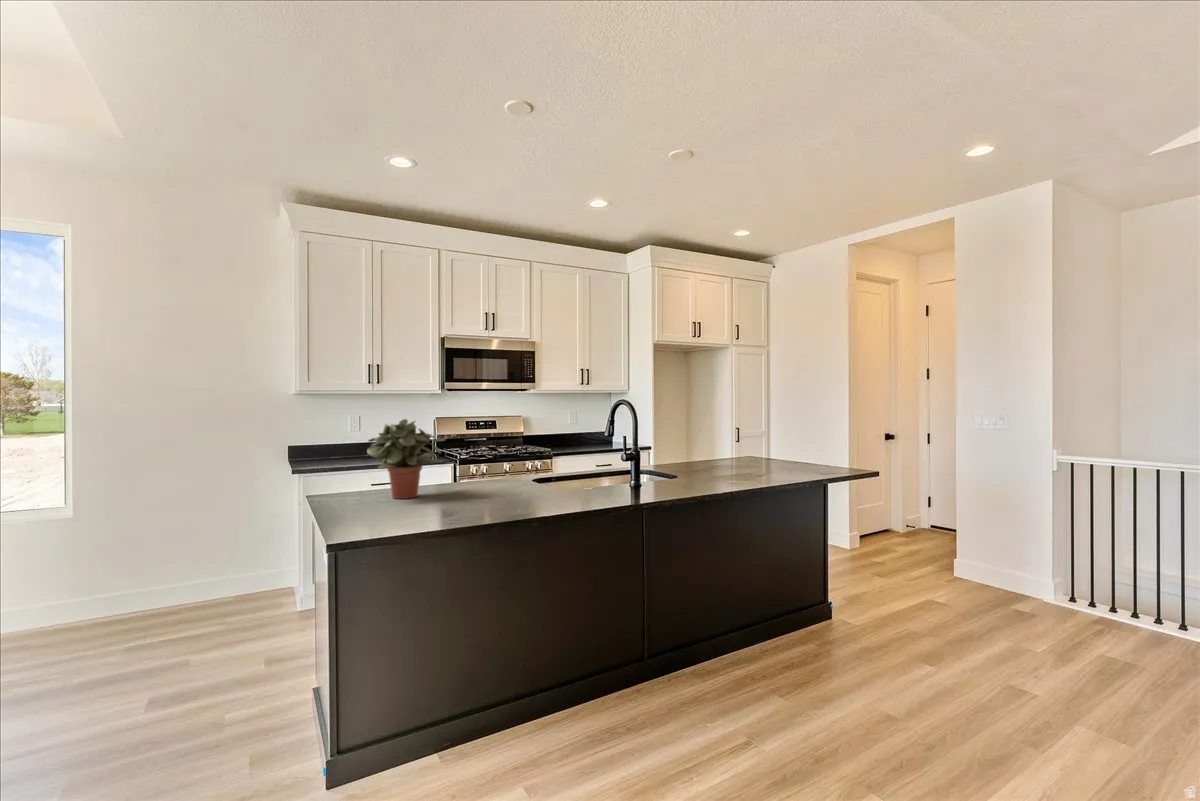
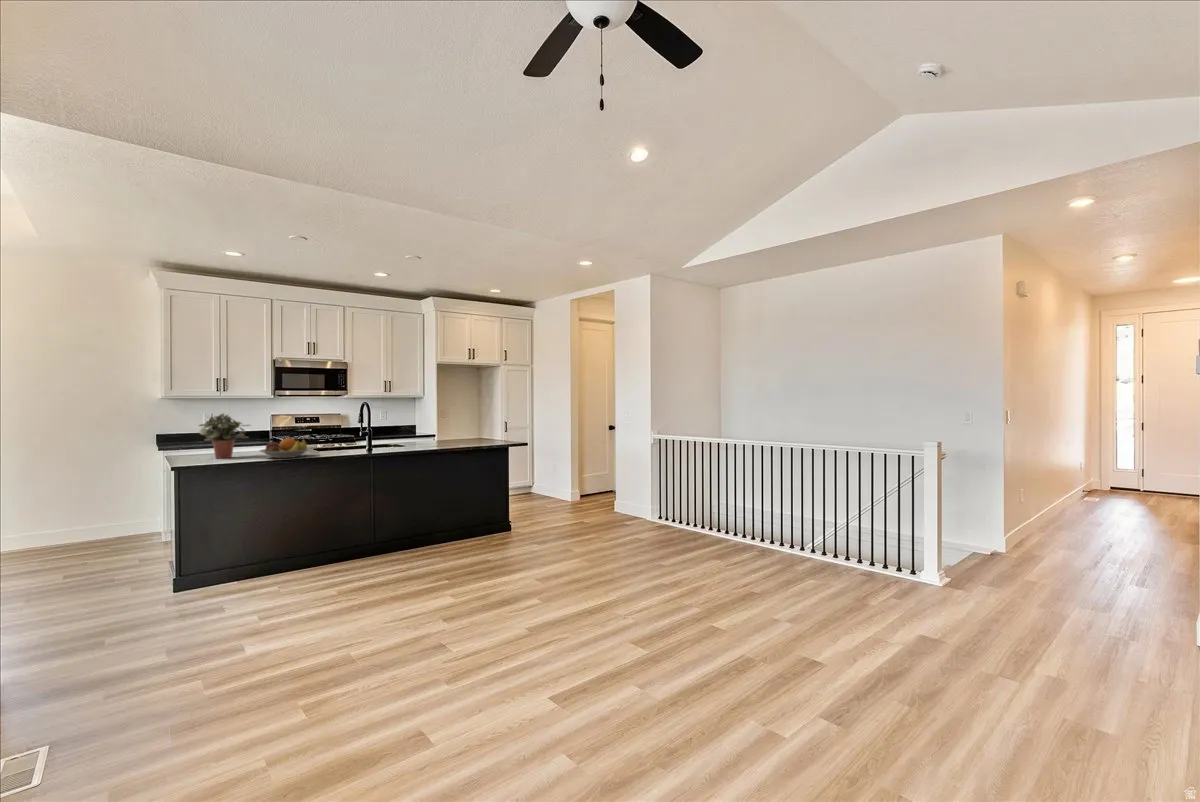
fruit bowl: none [469,466,553,504] -> present [260,438,311,458]

